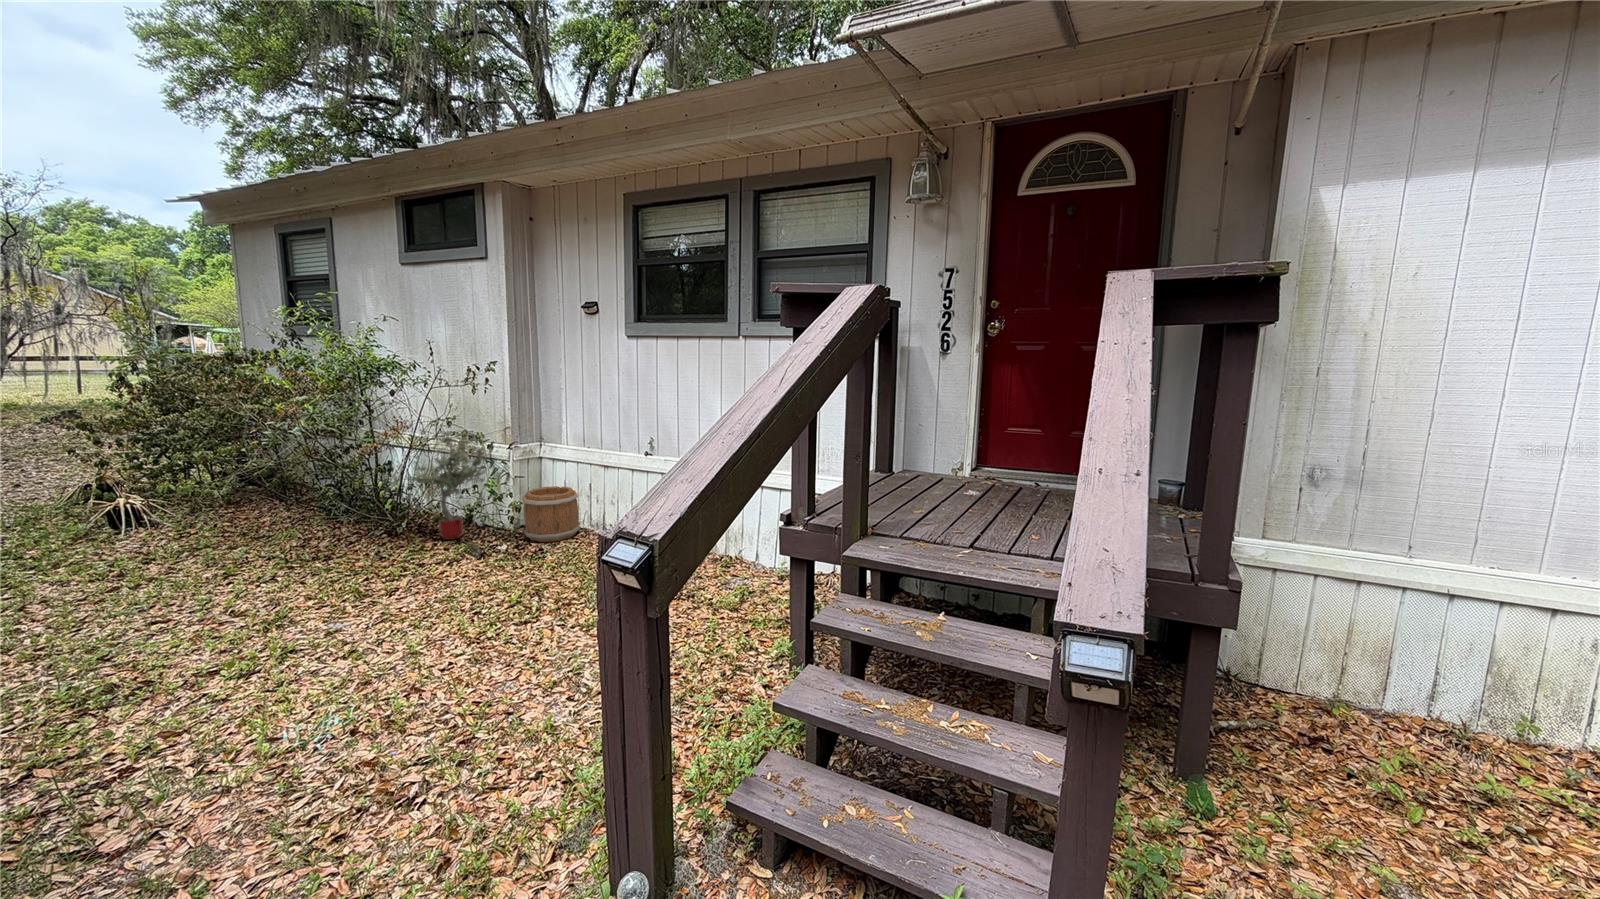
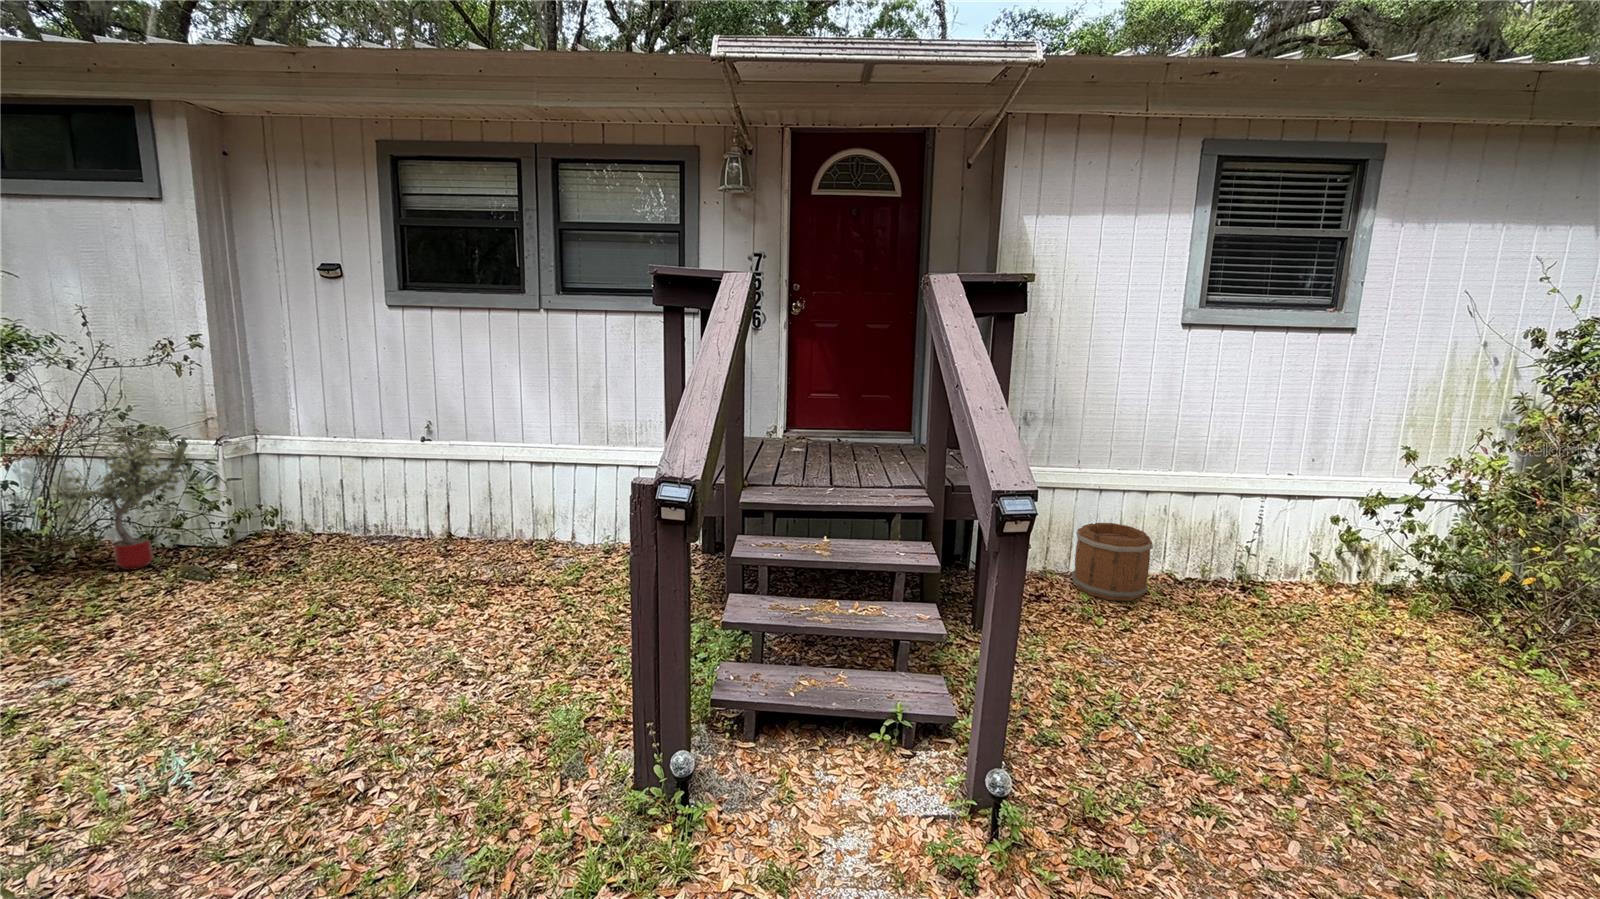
bucket: present [522,486,580,542] -> present [1072,523,1153,601]

